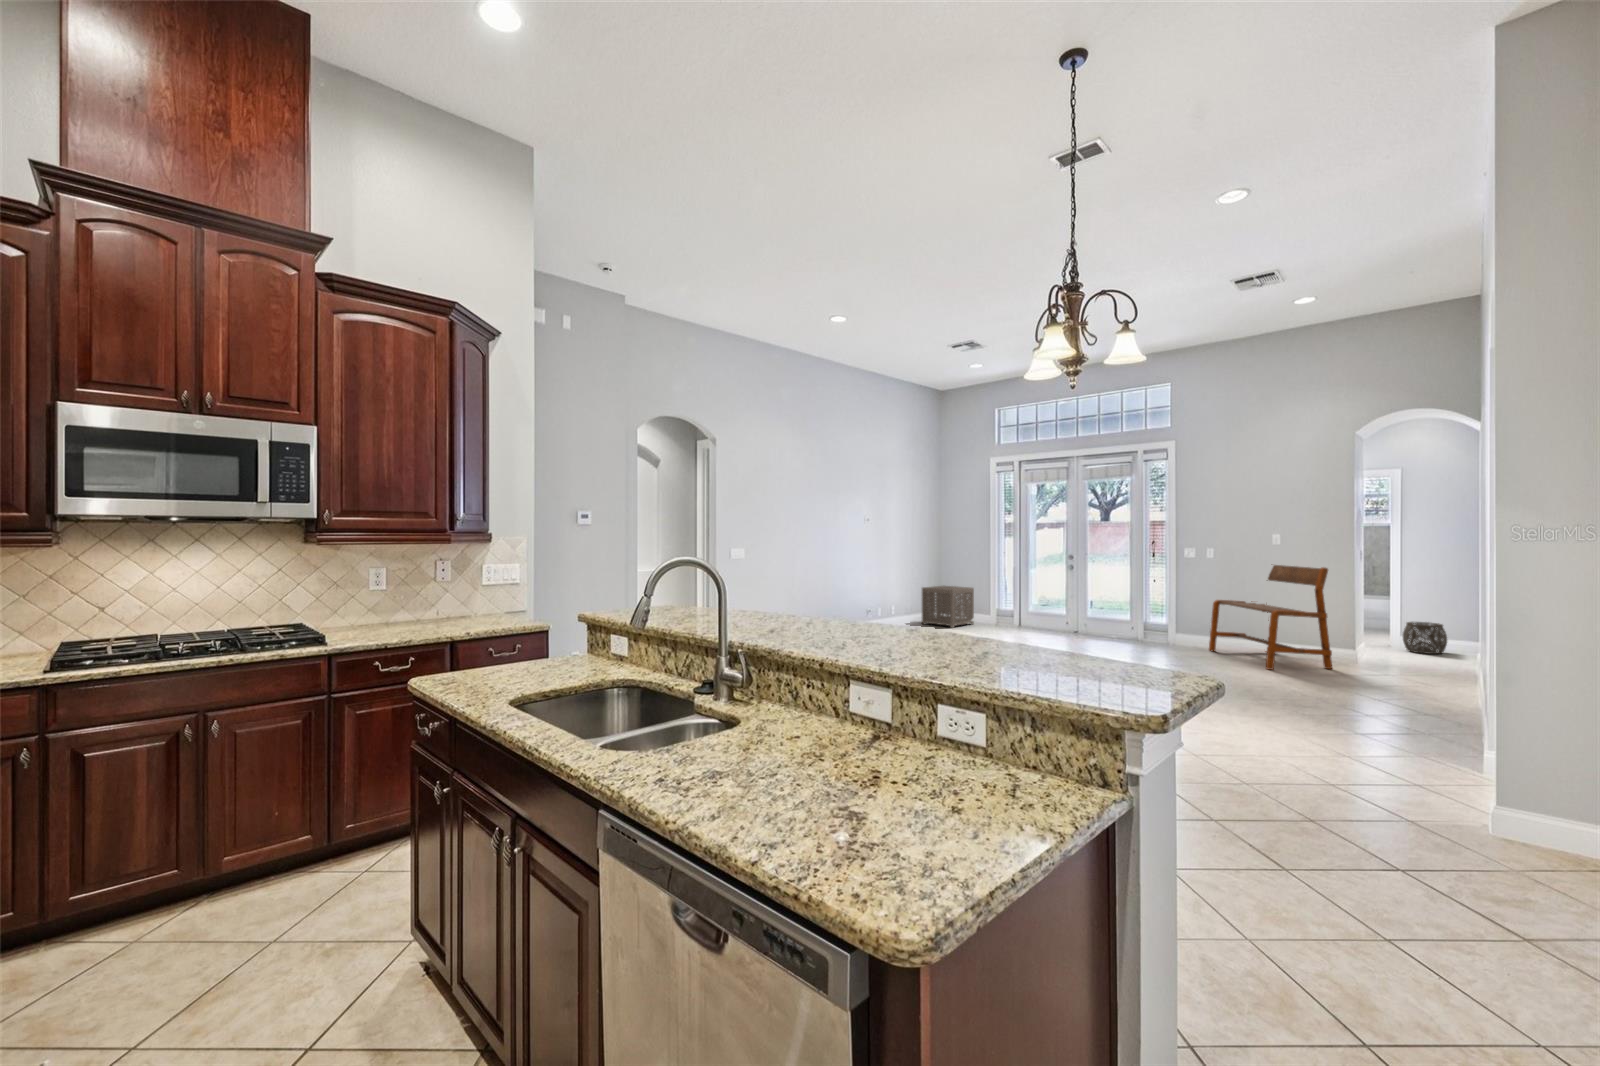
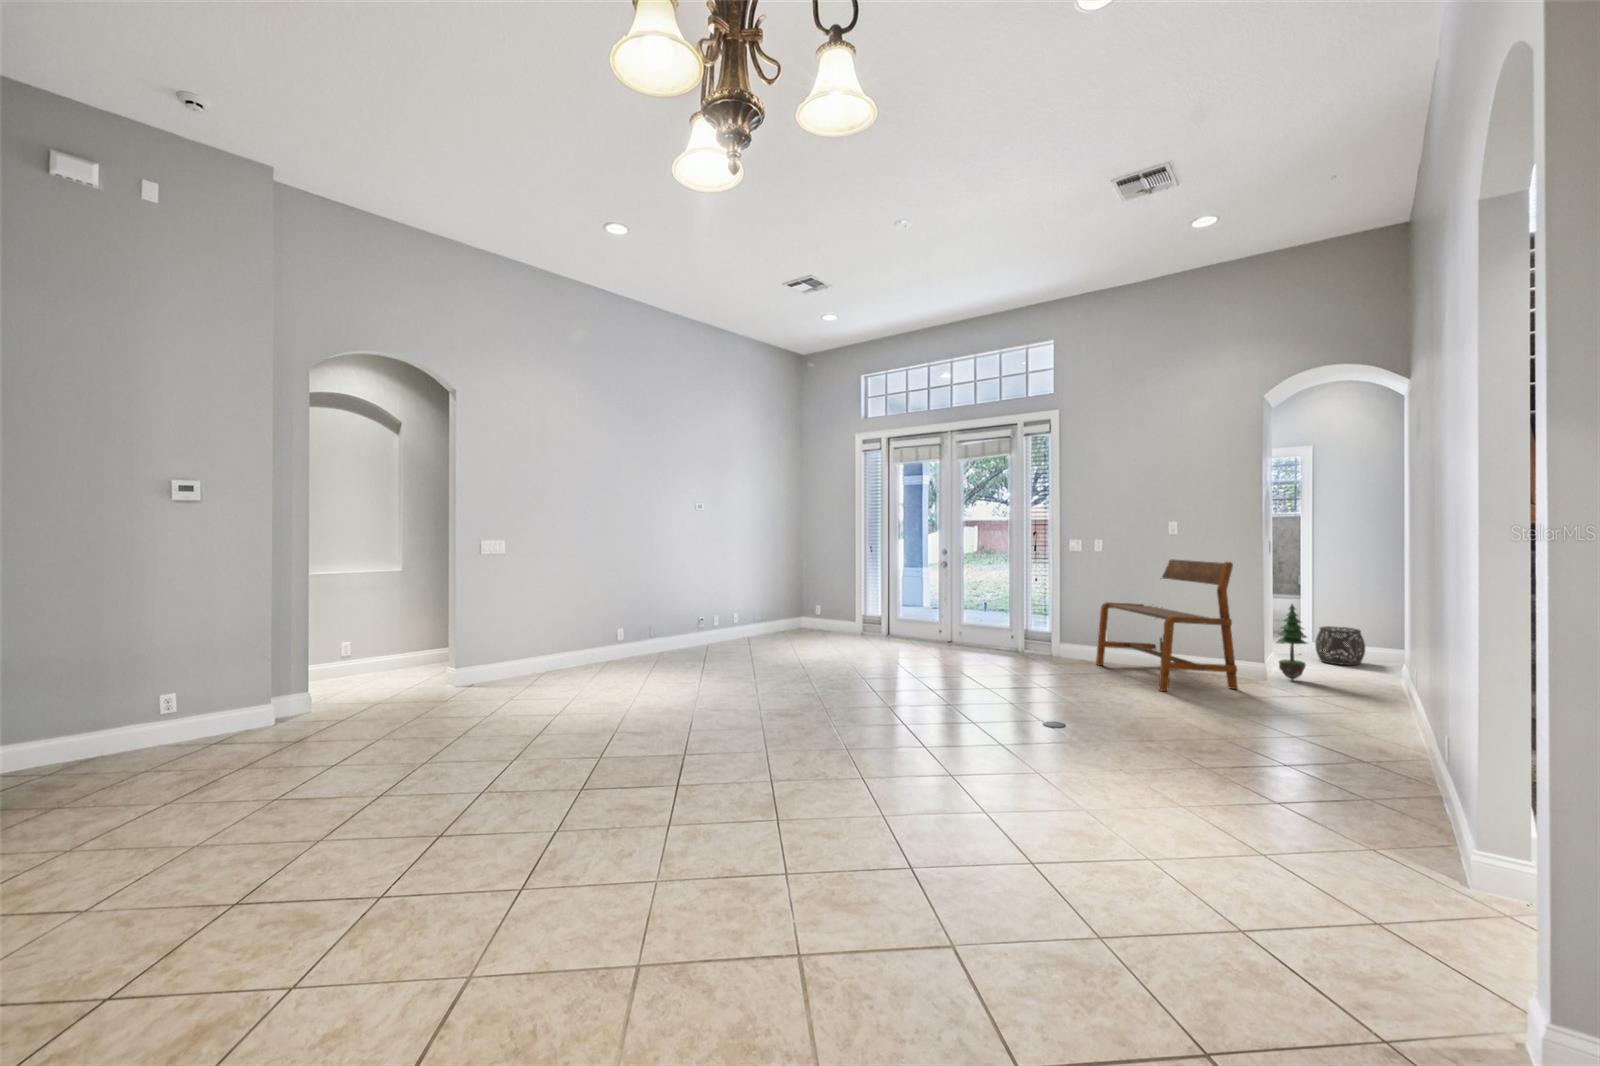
side table: present [922,586,974,628] -> none [775,586,837,638]
potted tree: none [1366,601,1395,664] -> present [1276,604,1307,680]

